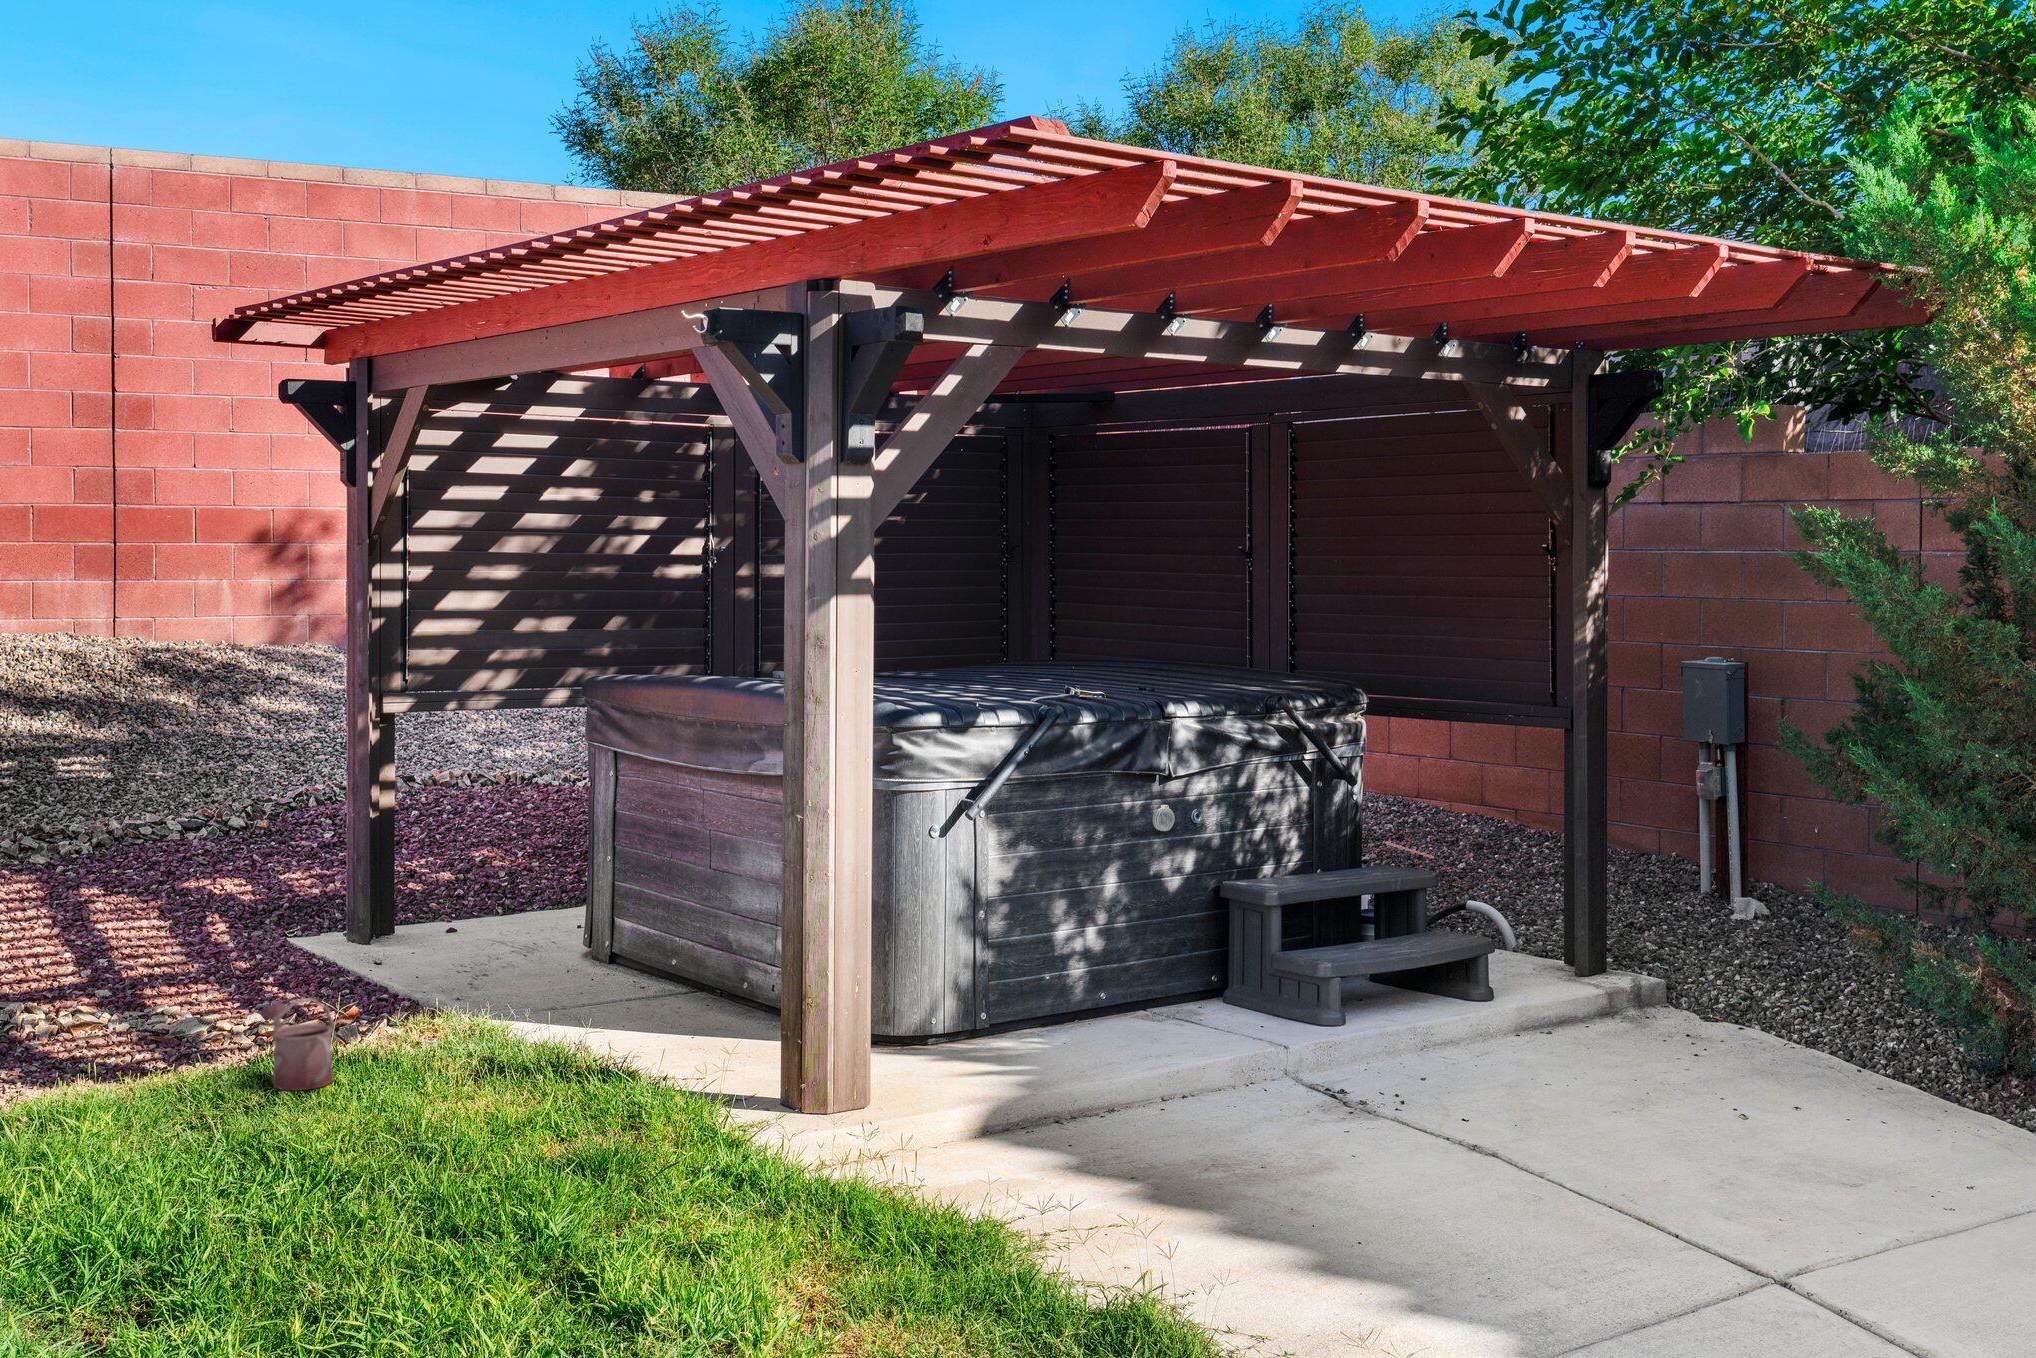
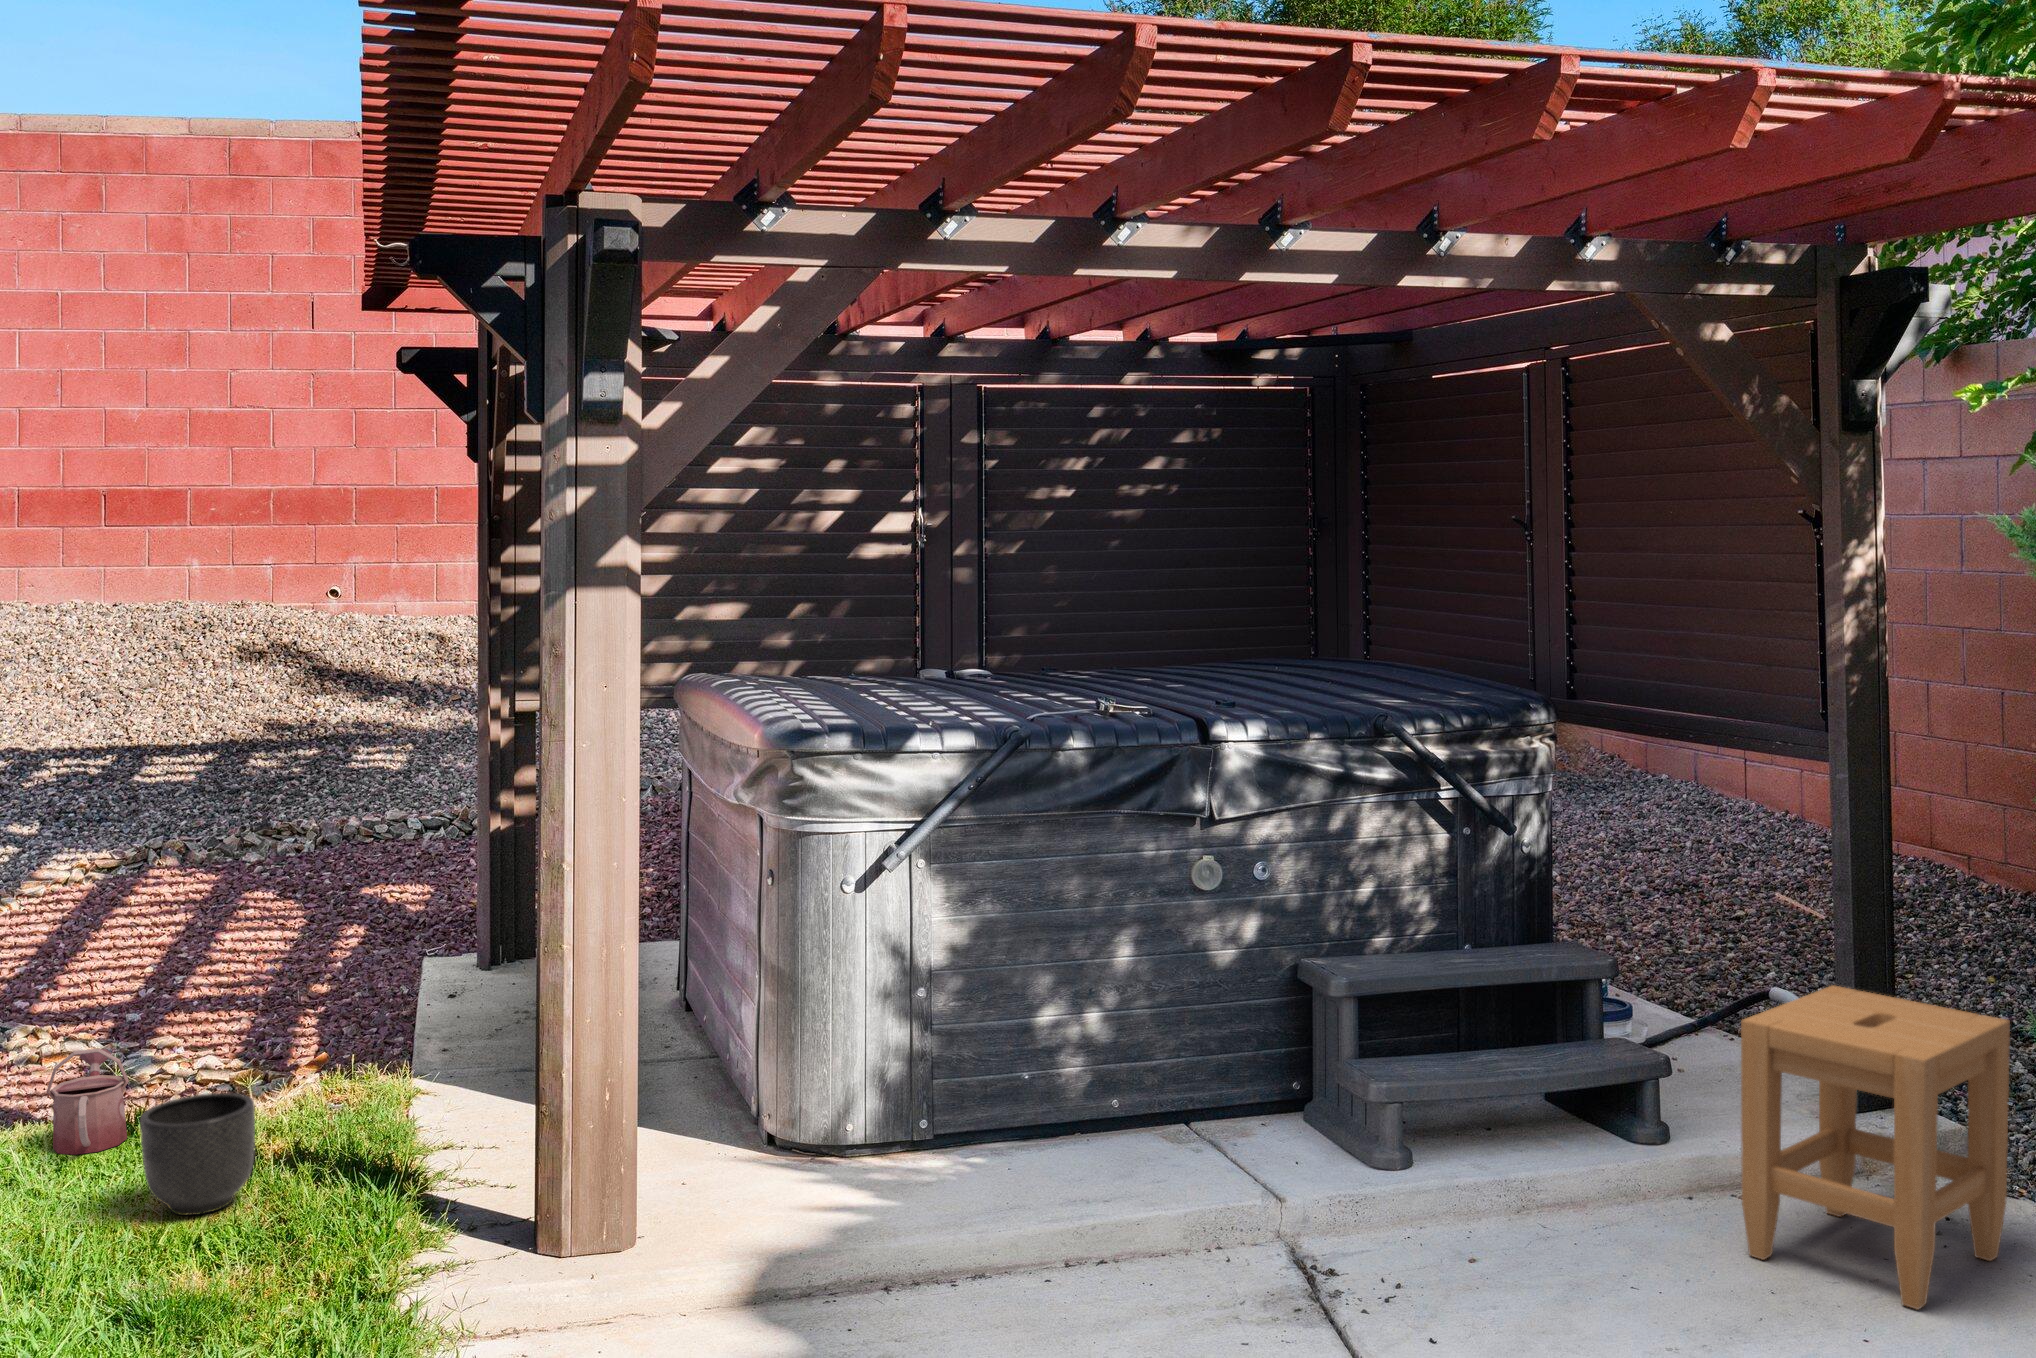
stool: none [1590,873,1740,1067] -> present [1741,986,2010,1309]
planter: none [454,1016,542,1115] -> present [140,1093,255,1215]

